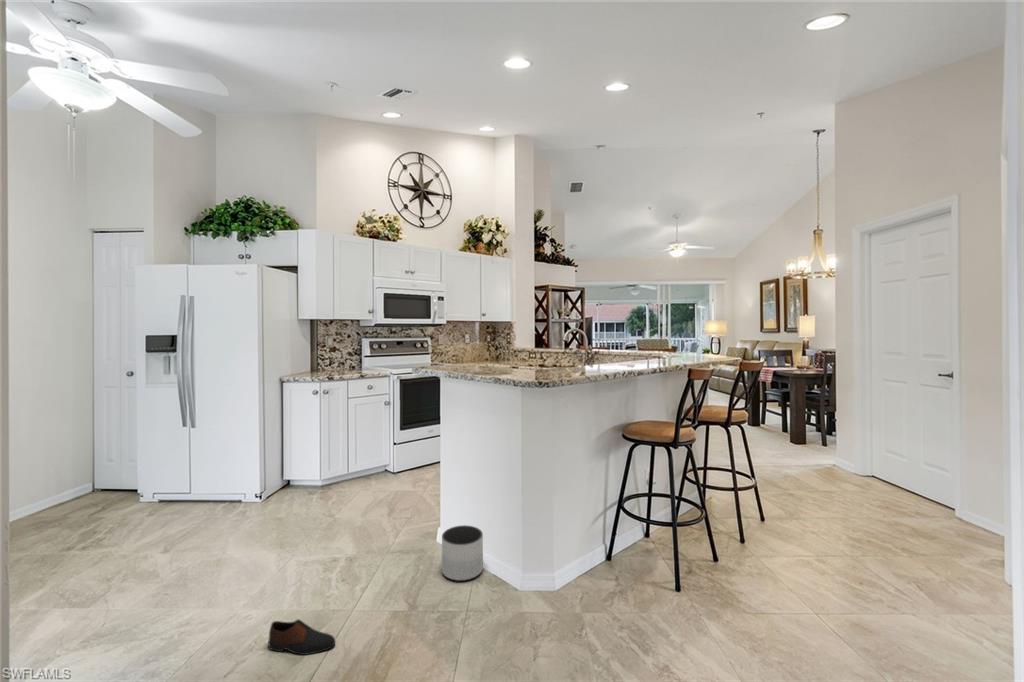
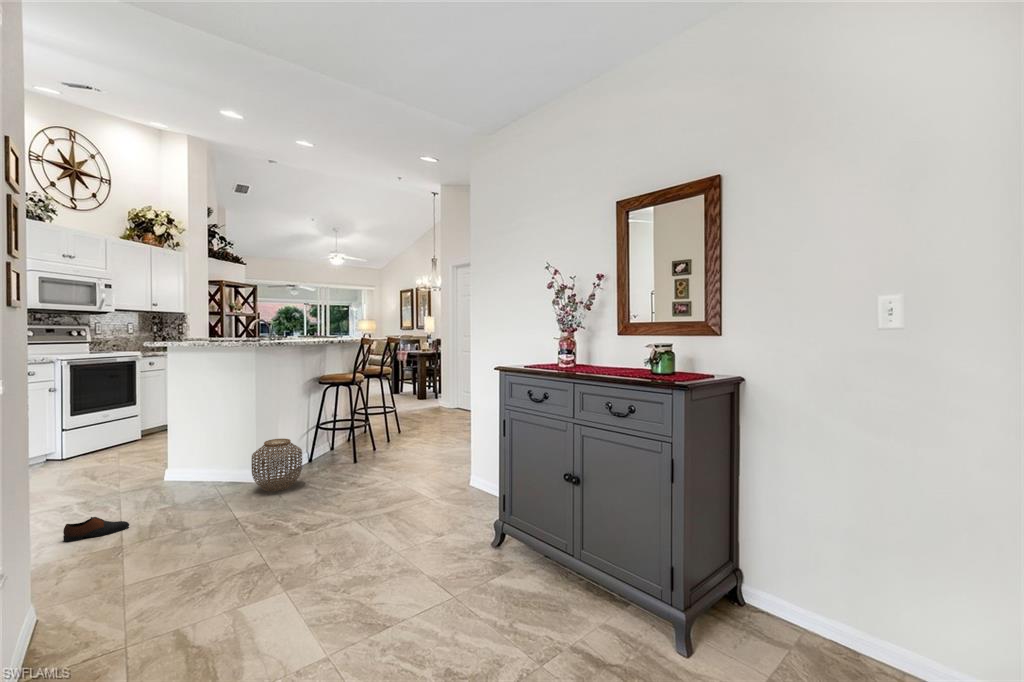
planter: present [442,525,483,581] -> none [186,456,222,490]
woven basket: none [501,537,576,637] -> present [251,439,302,491]

